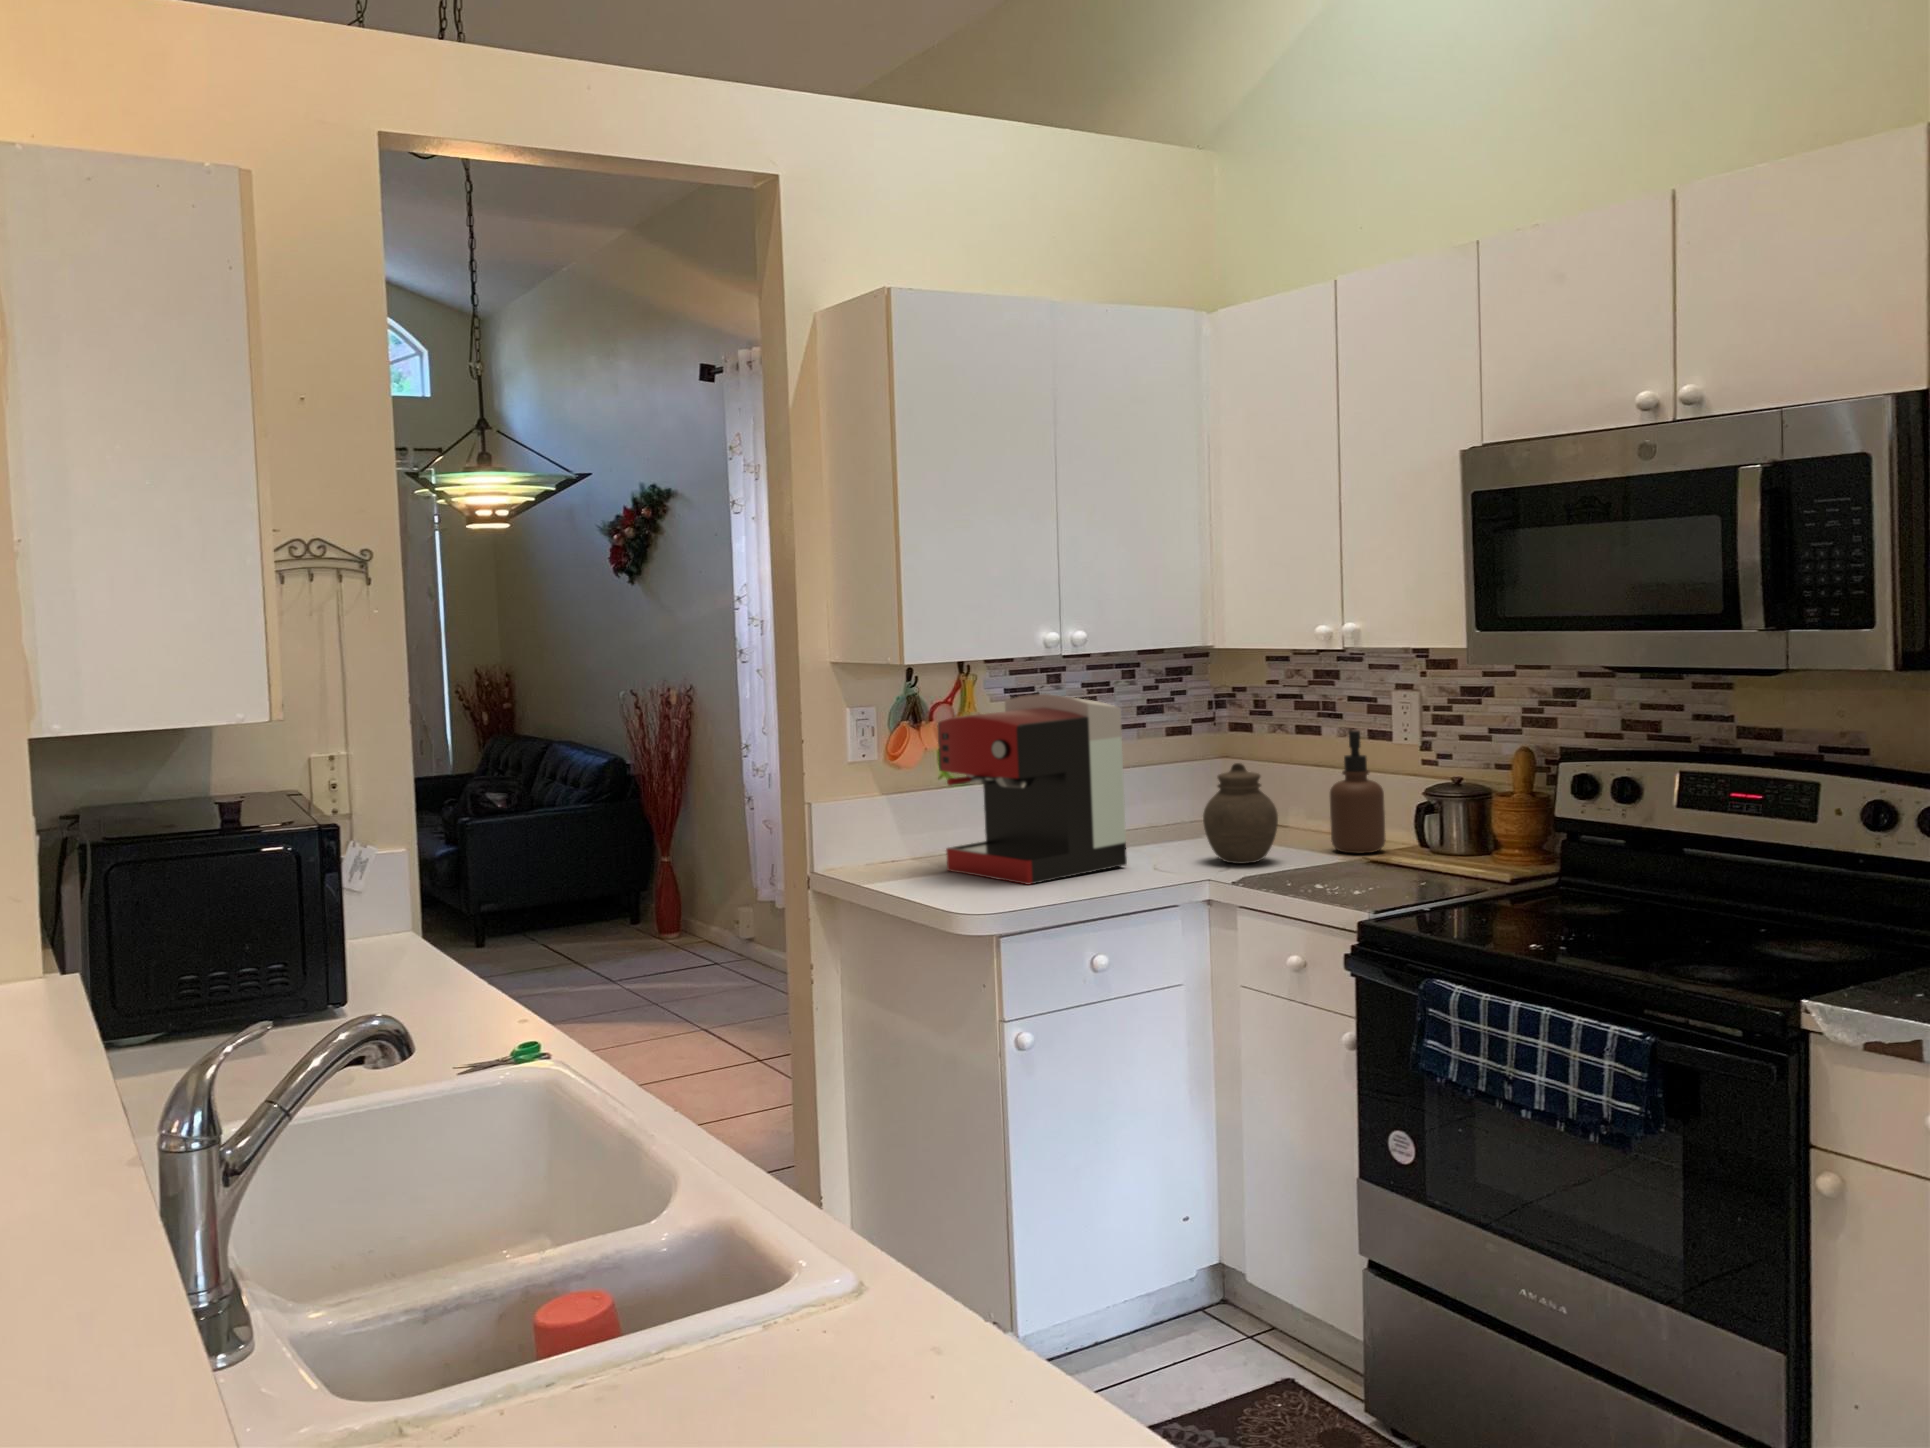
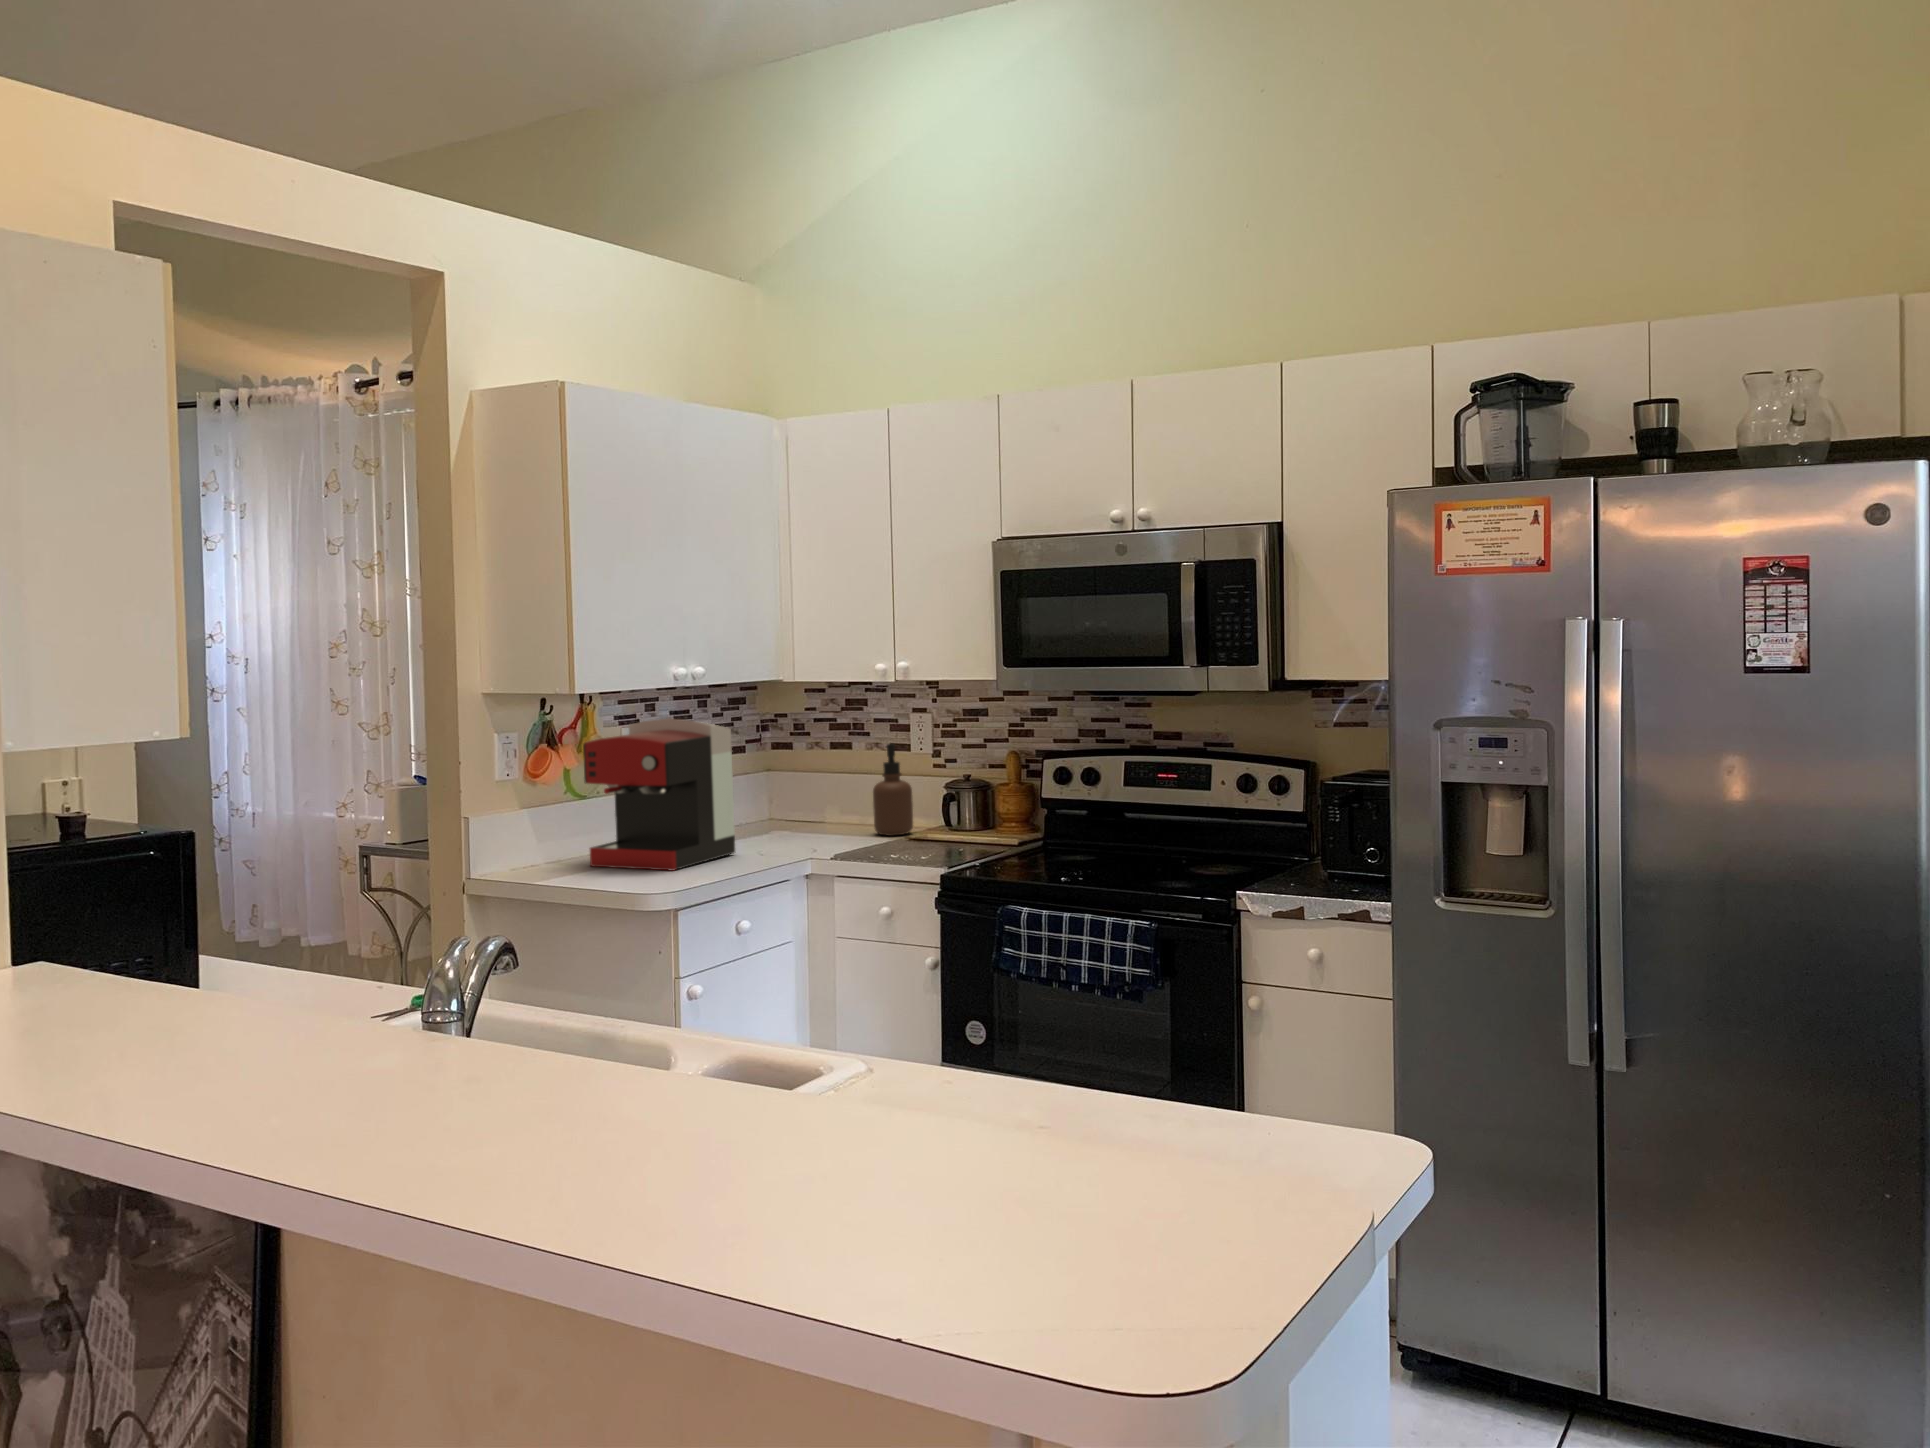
jar: present [1203,763,1278,864] -> none [789,770,845,847]

